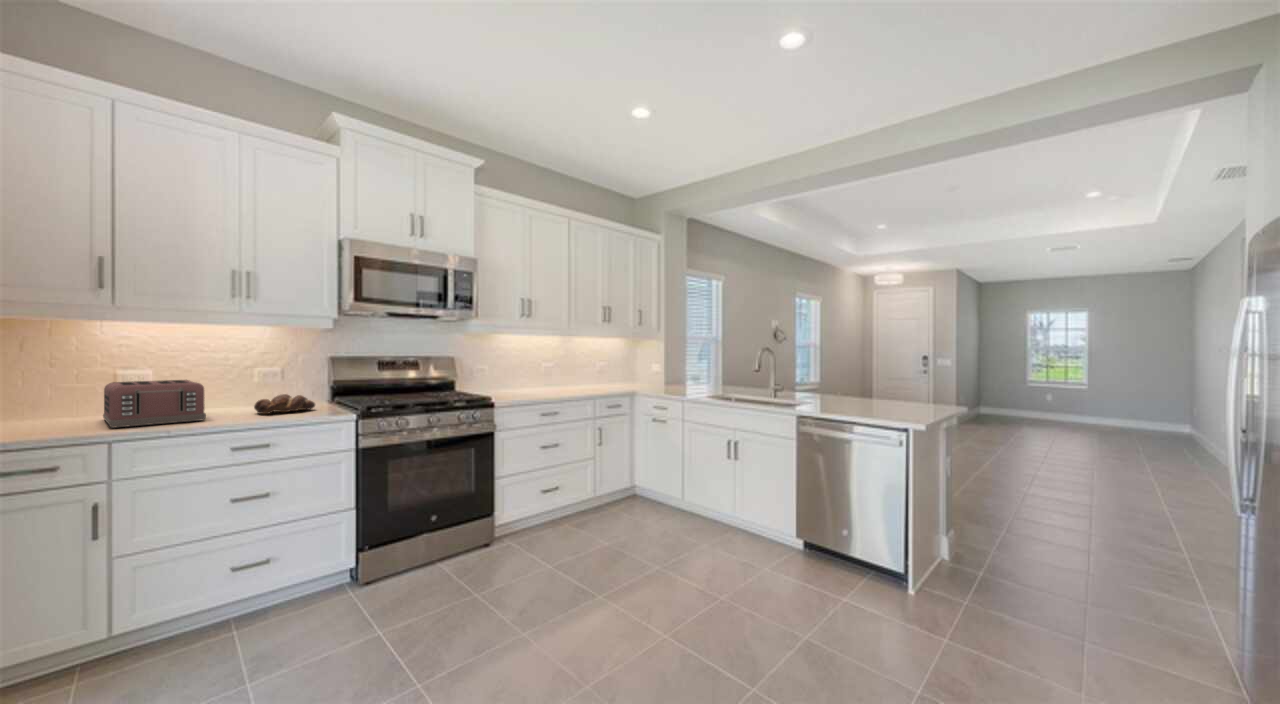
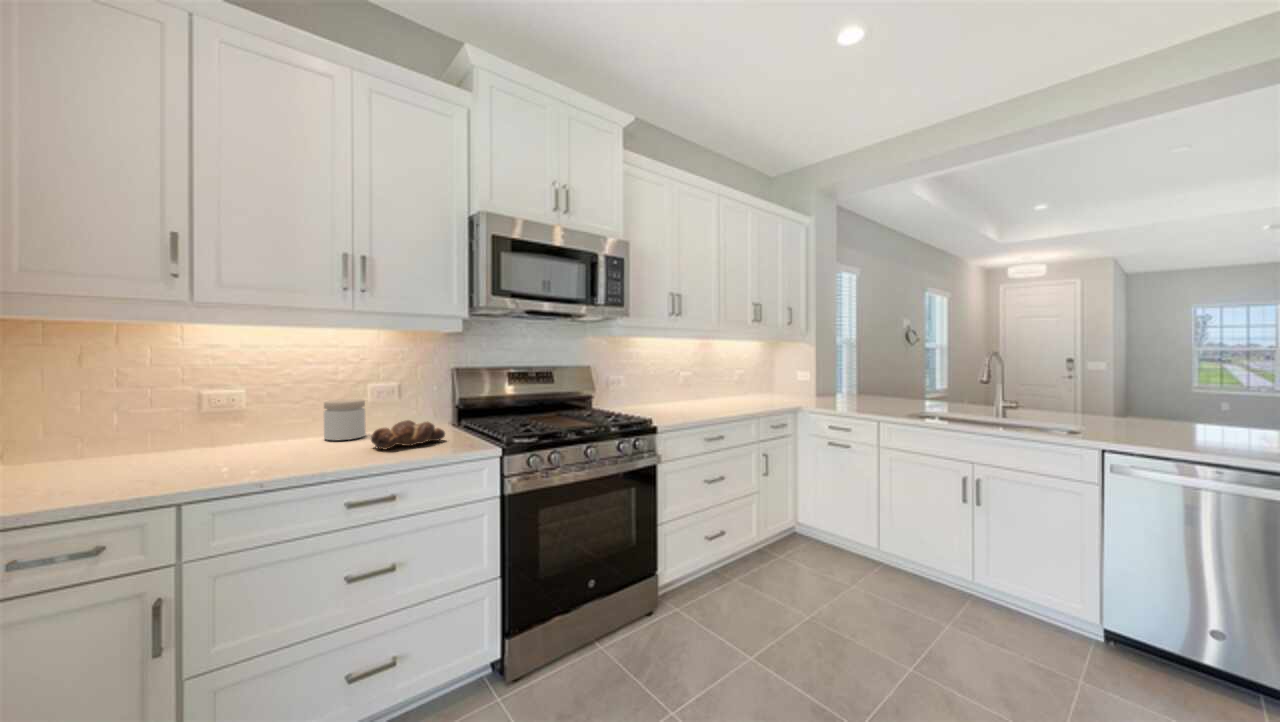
jar: none [218,379,253,409] -> present [324,399,366,440]
toaster: present [103,380,206,428] -> none [178,403,311,479]

